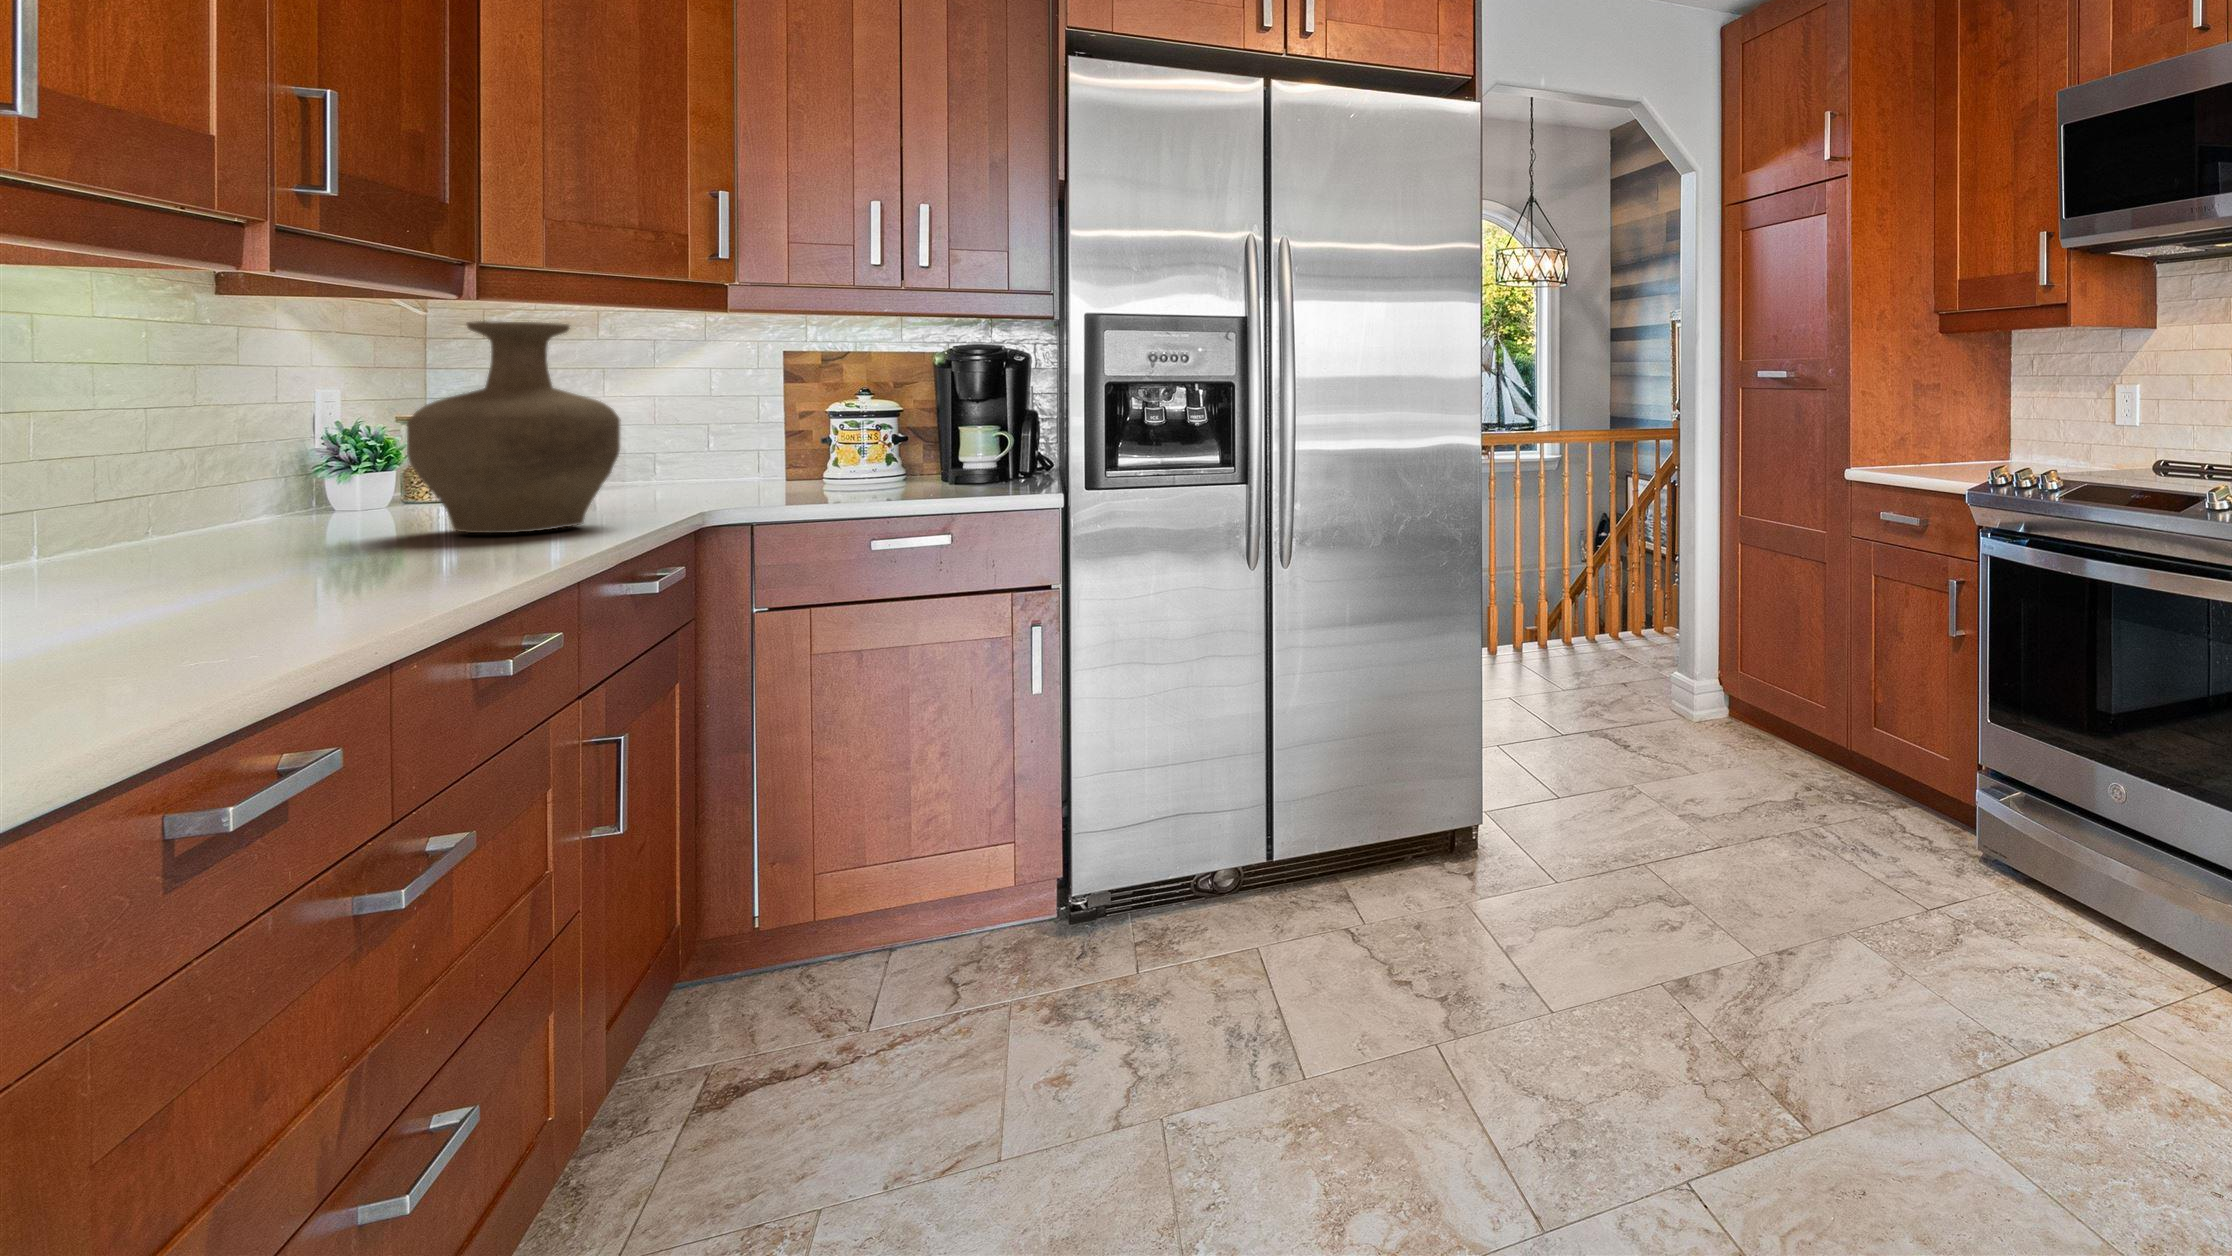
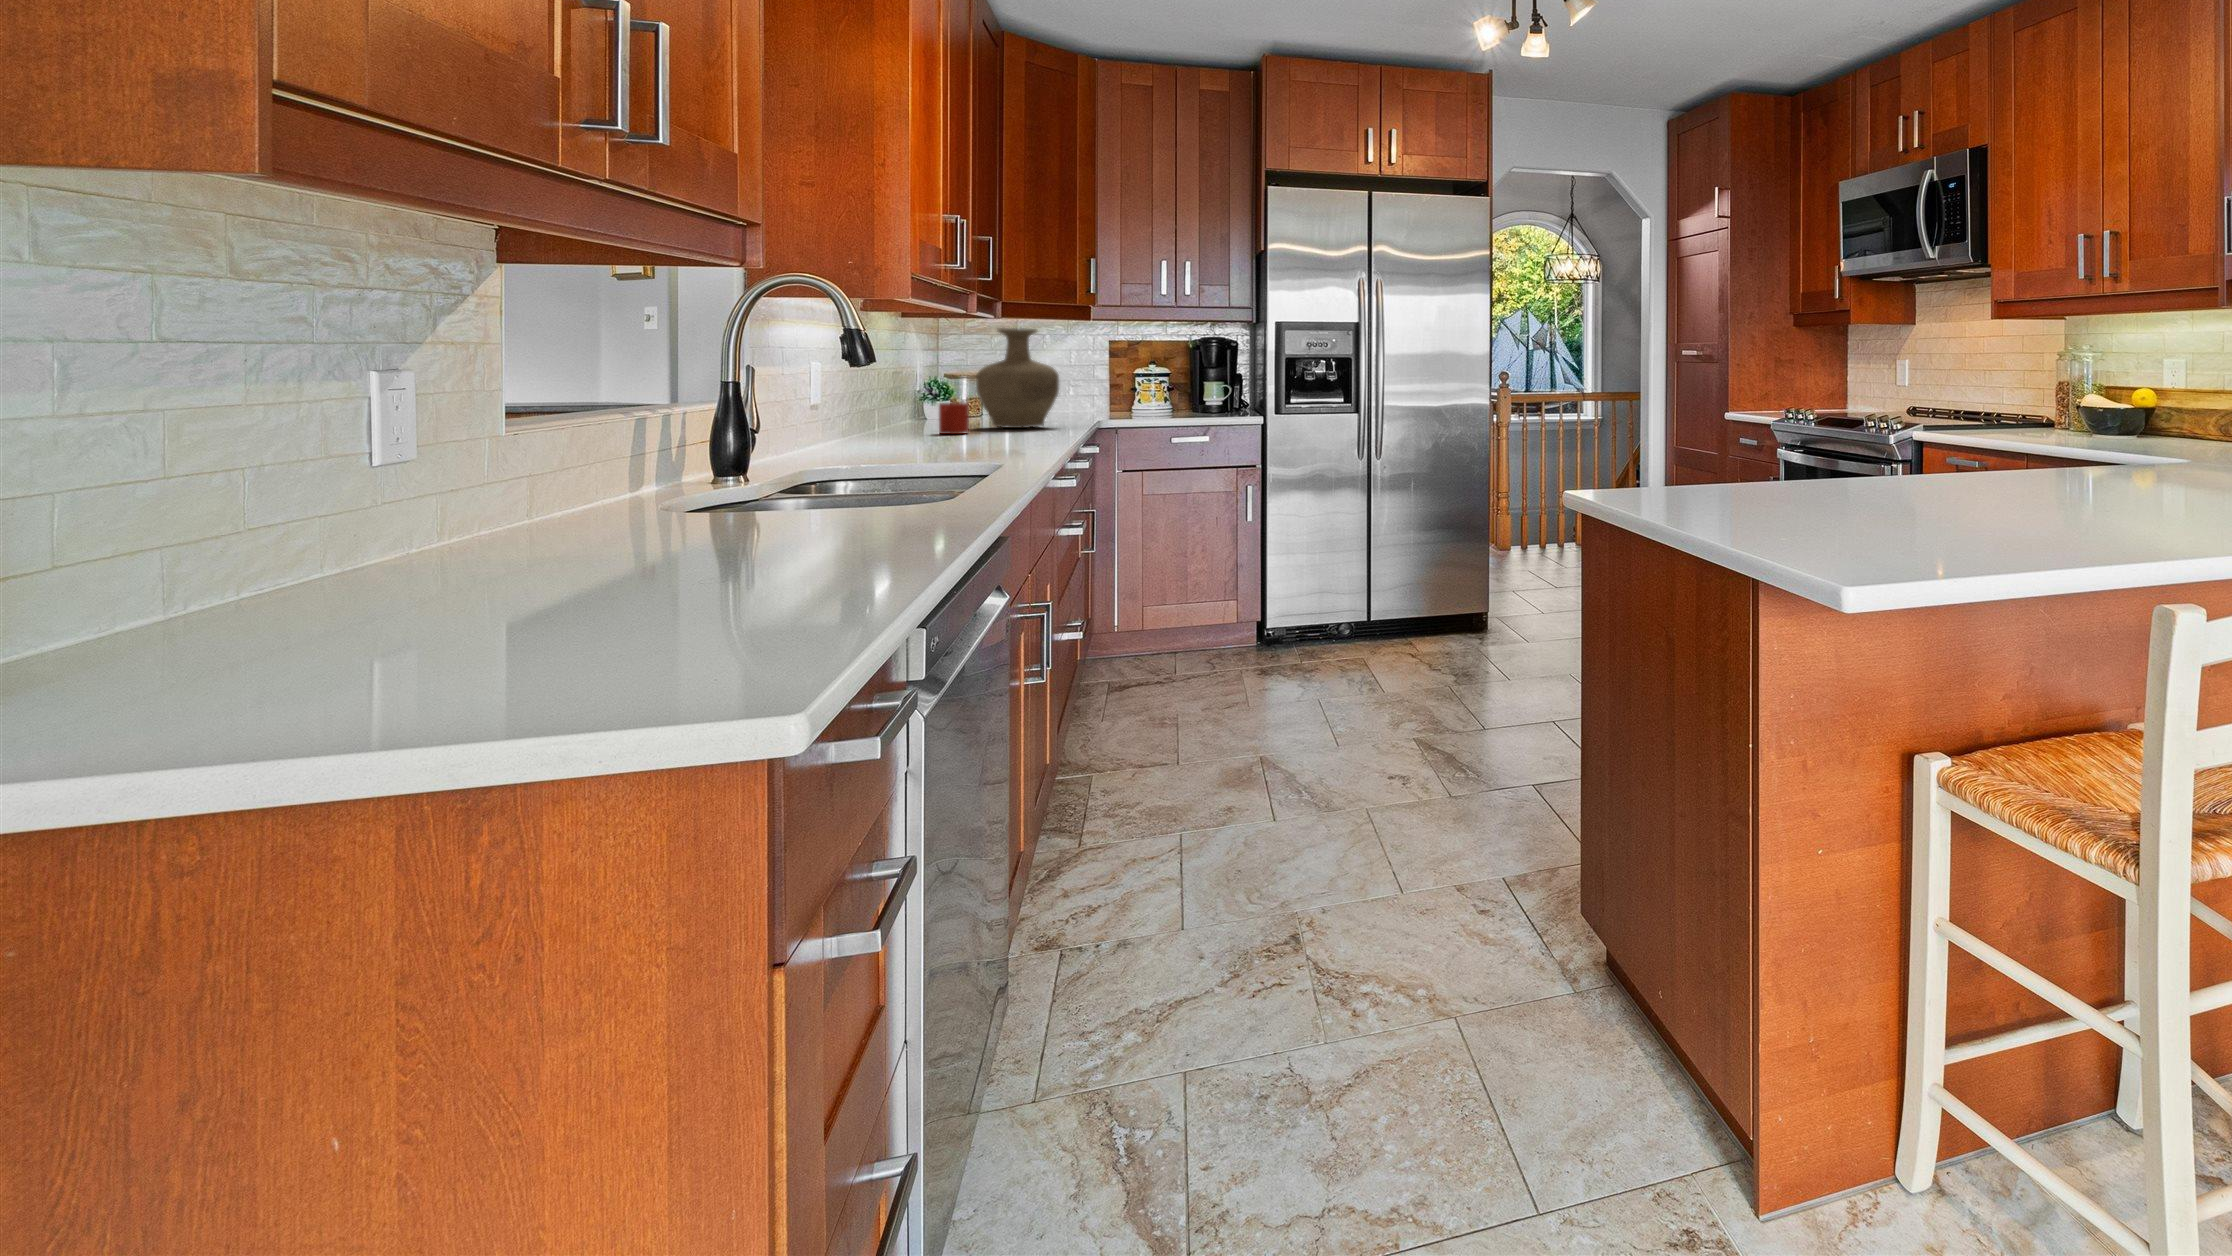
mug: none [225,487,332,565] -> present [939,402,969,434]

